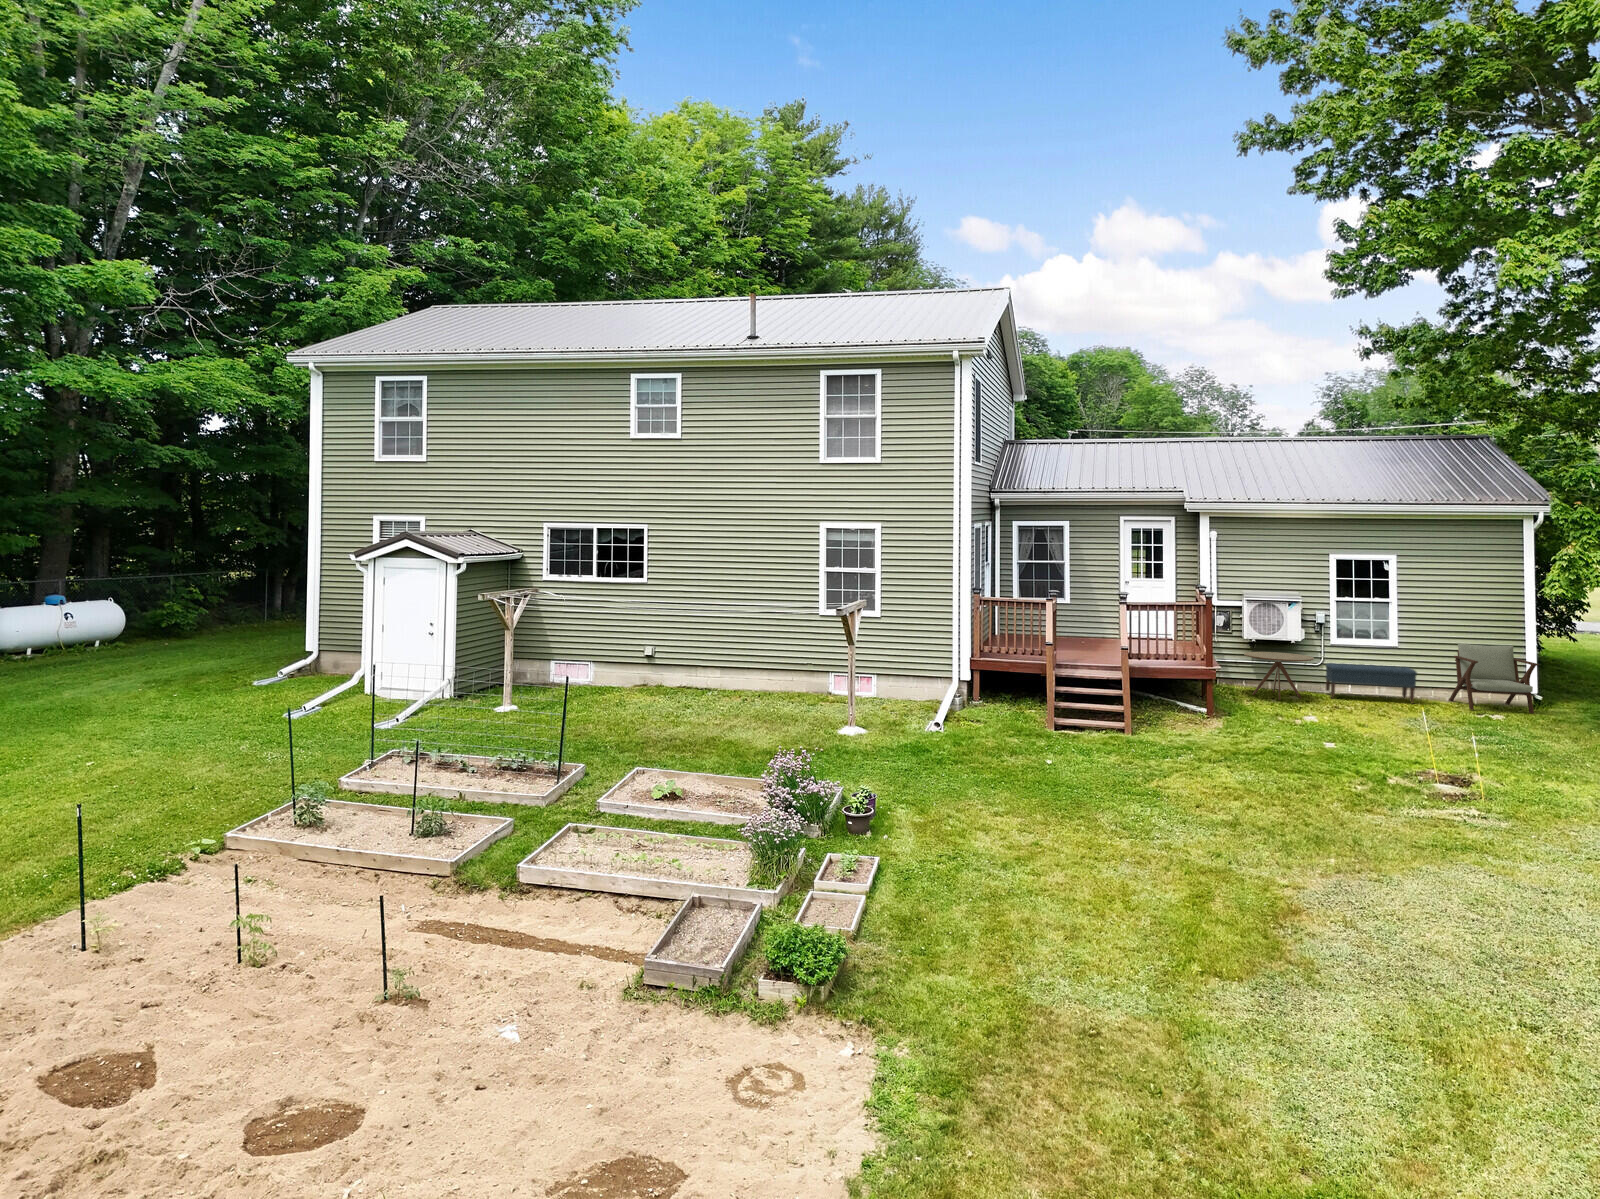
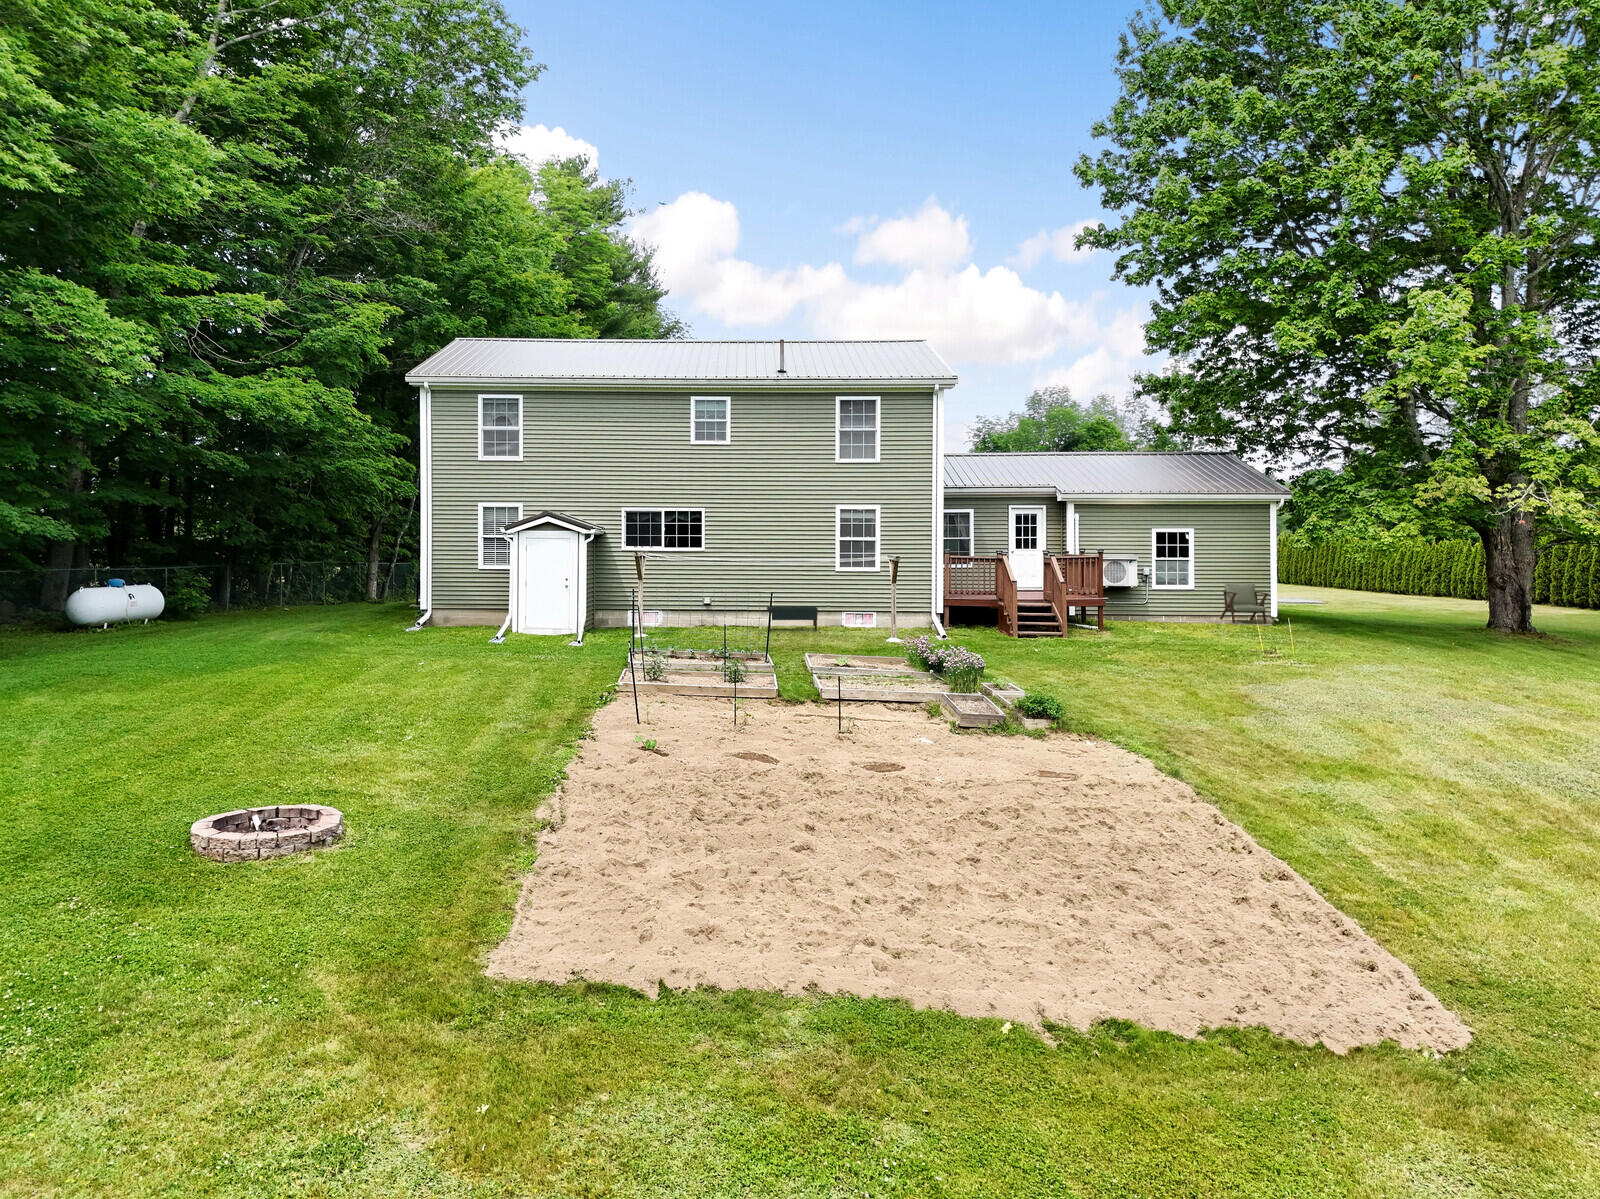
round table: present [1244,652,1314,700] -> none [1103,593,1145,622]
bench: present [1325,663,1417,704] -> present [767,606,818,631]

